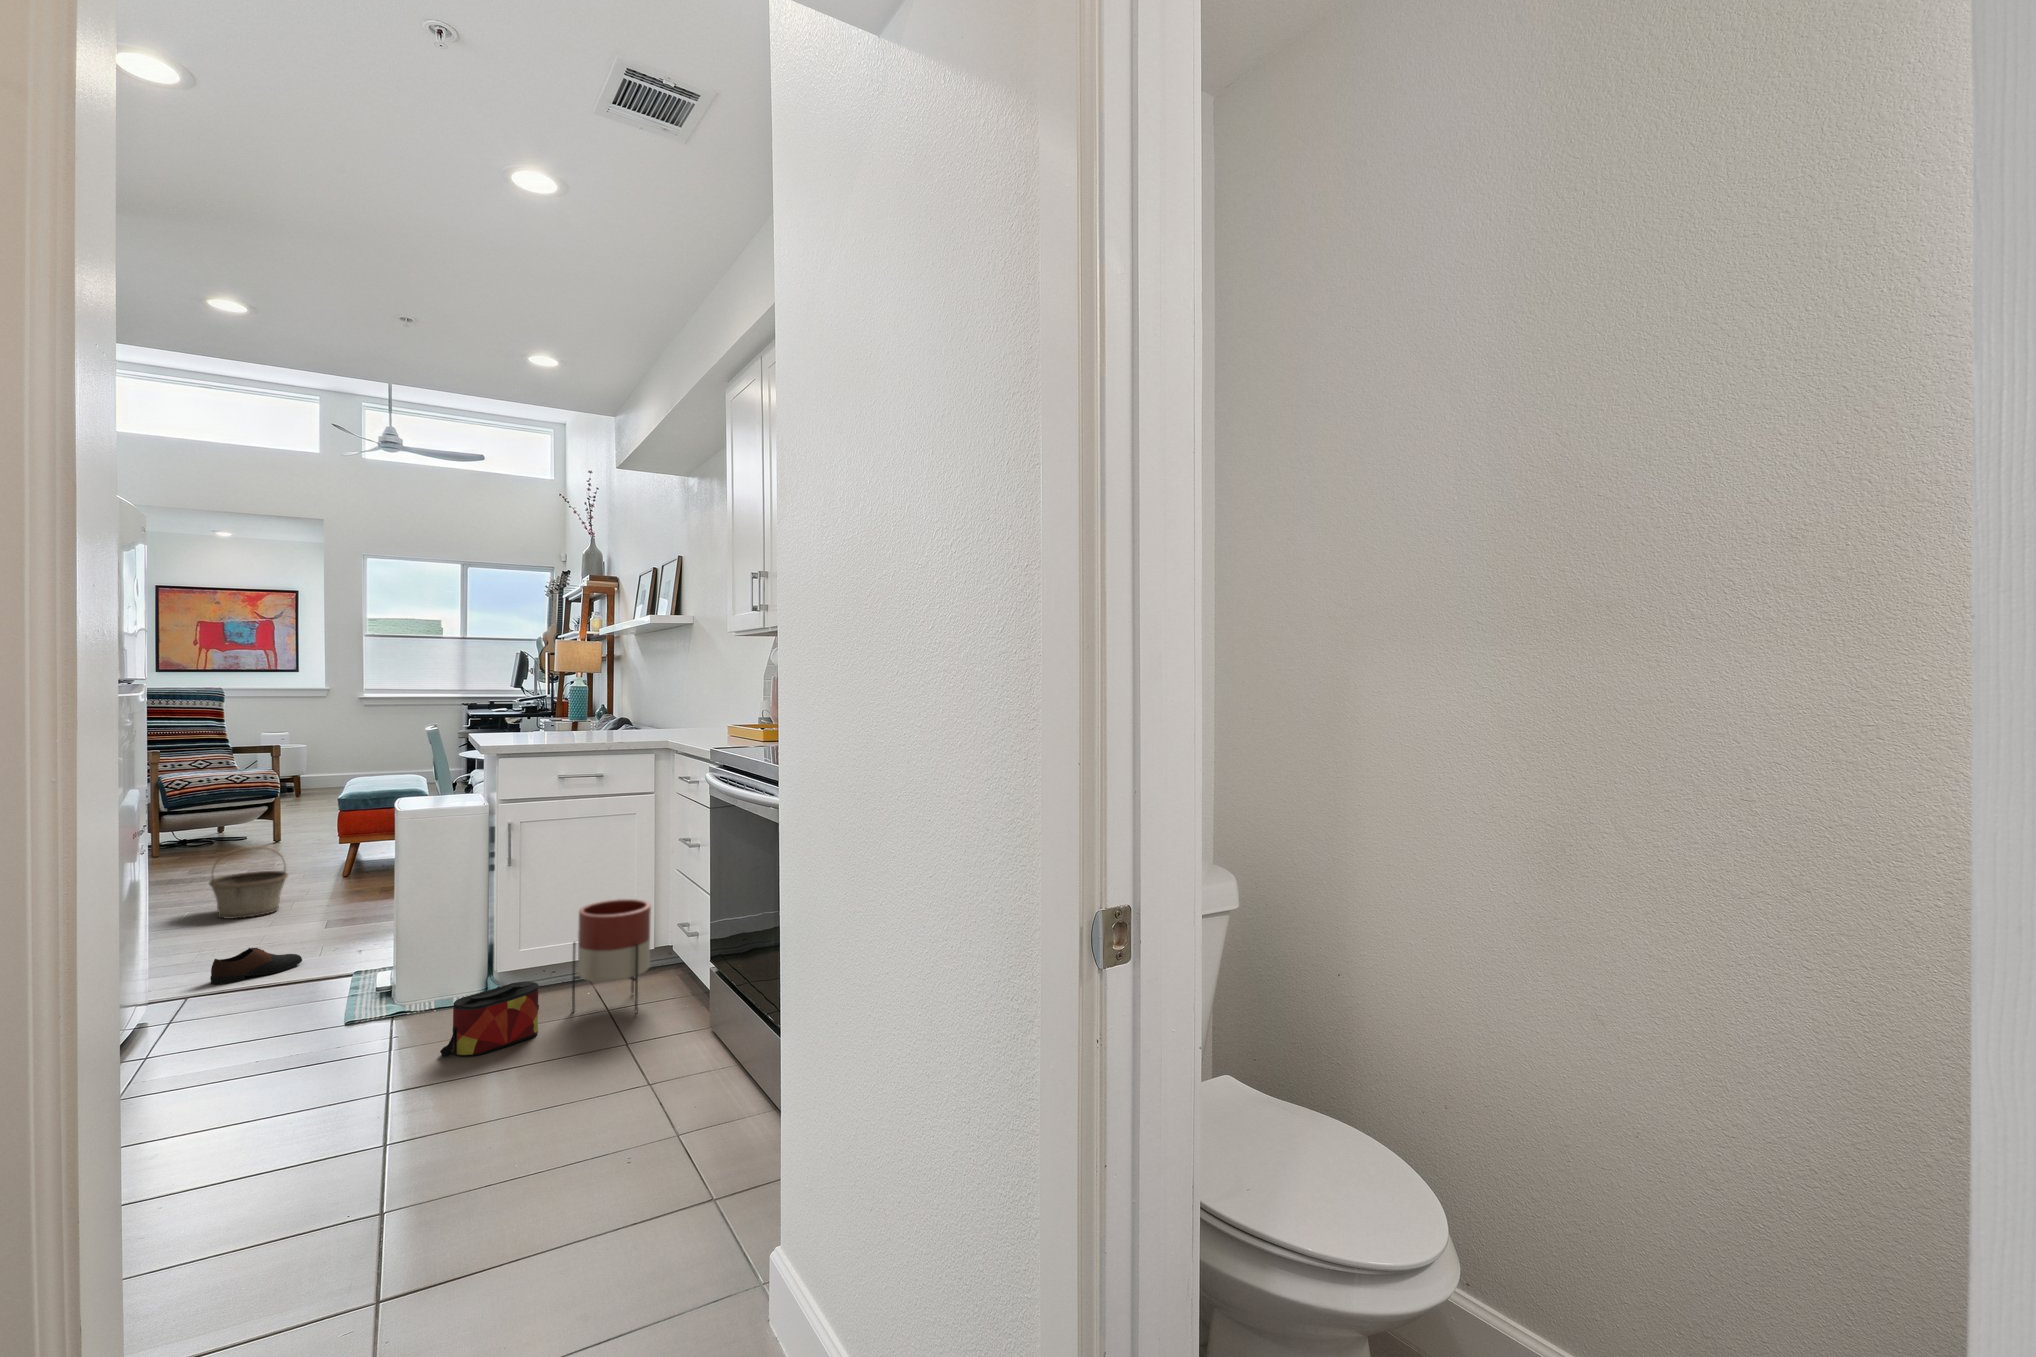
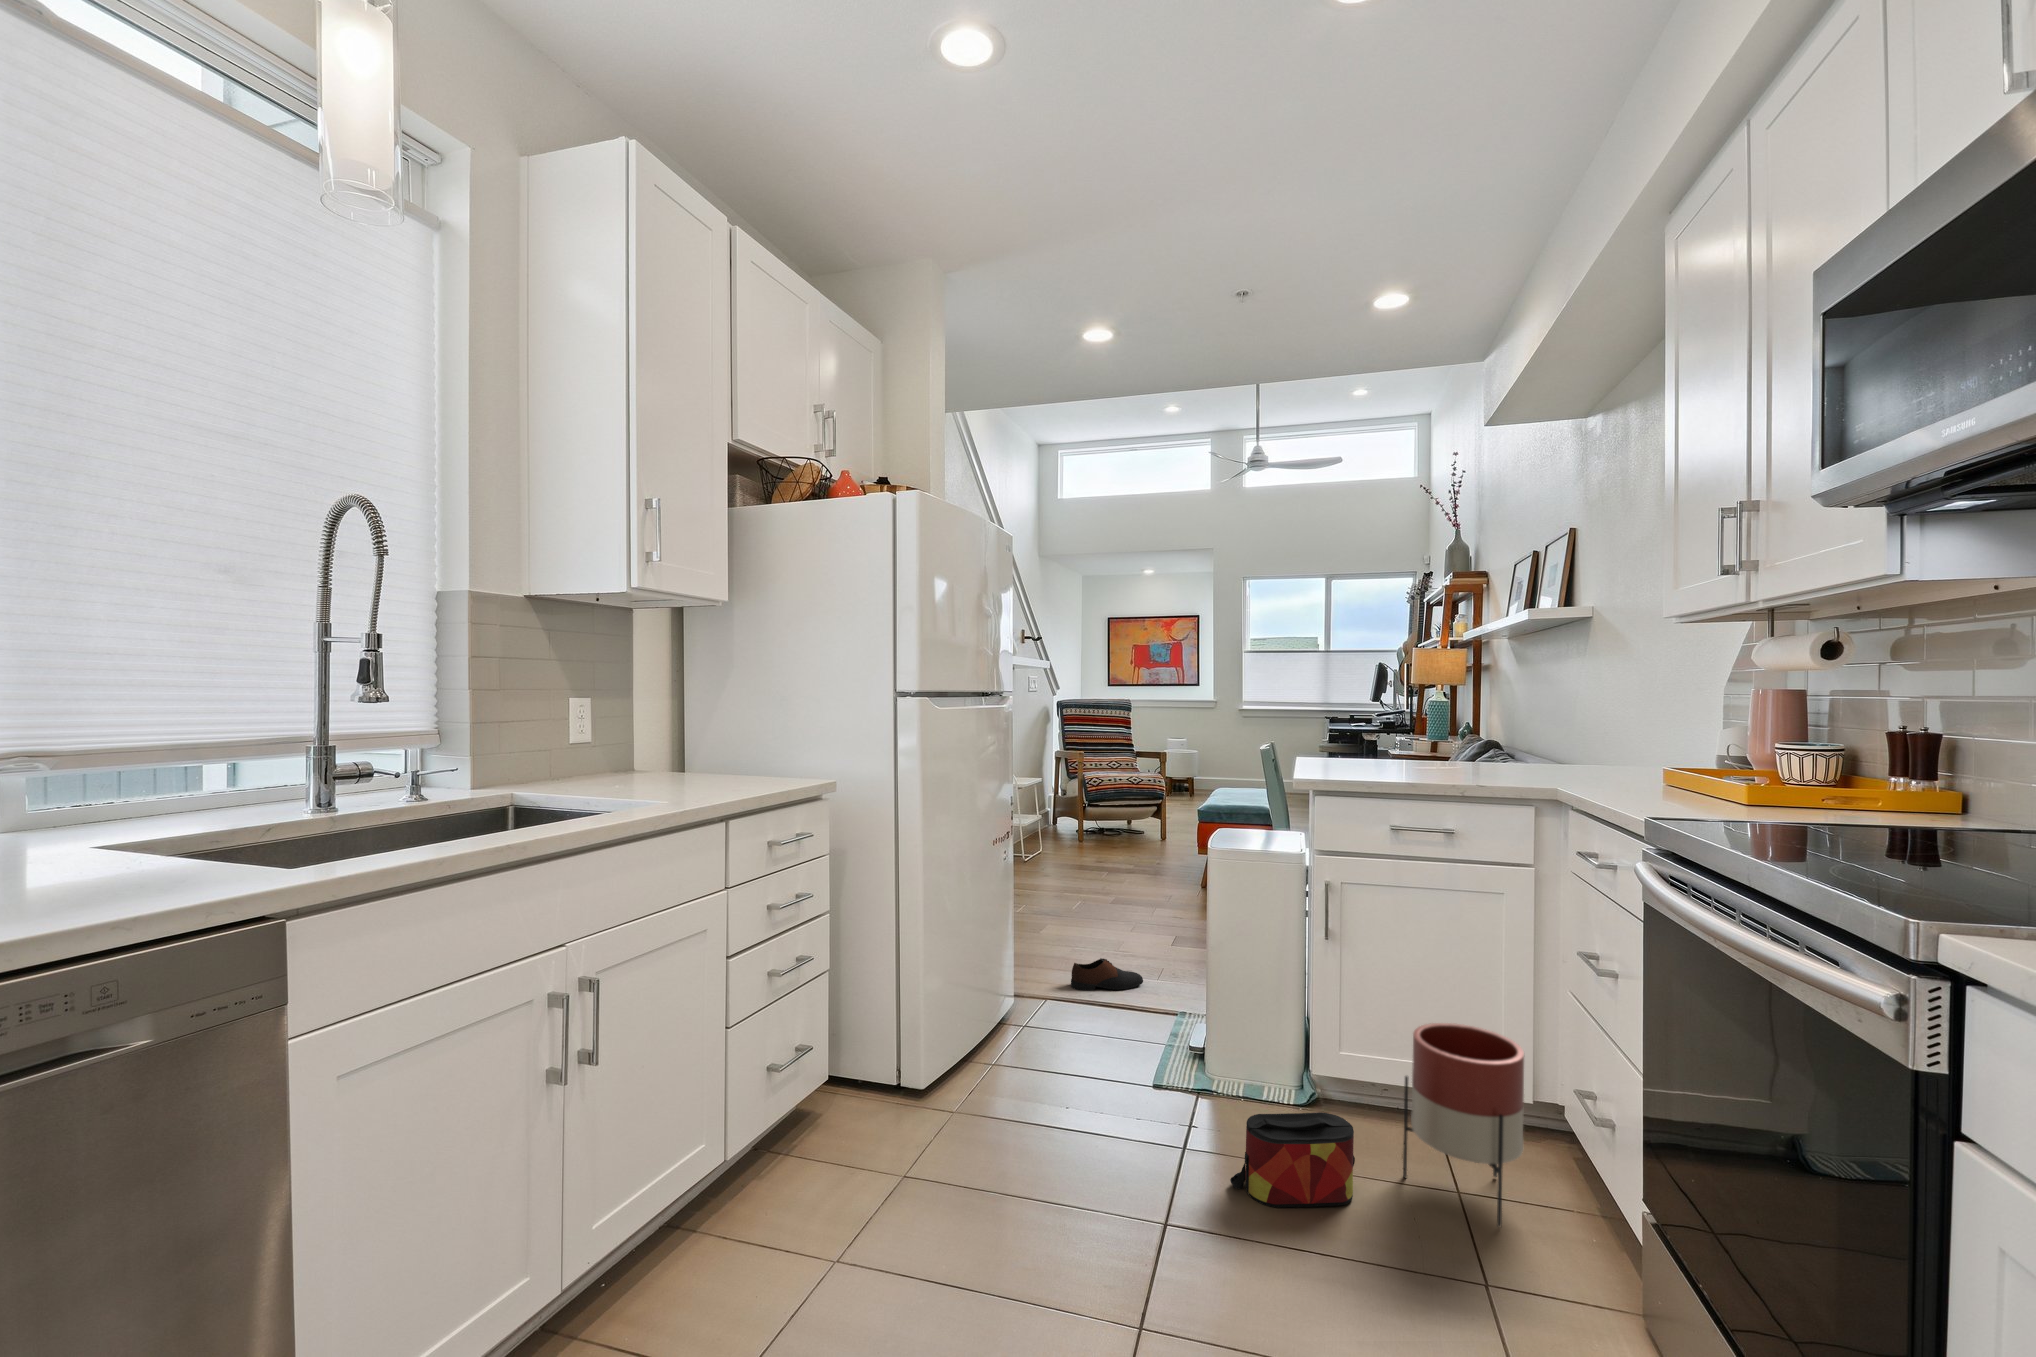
basket: present [209,847,288,919] -> none [1096,849,1153,916]

